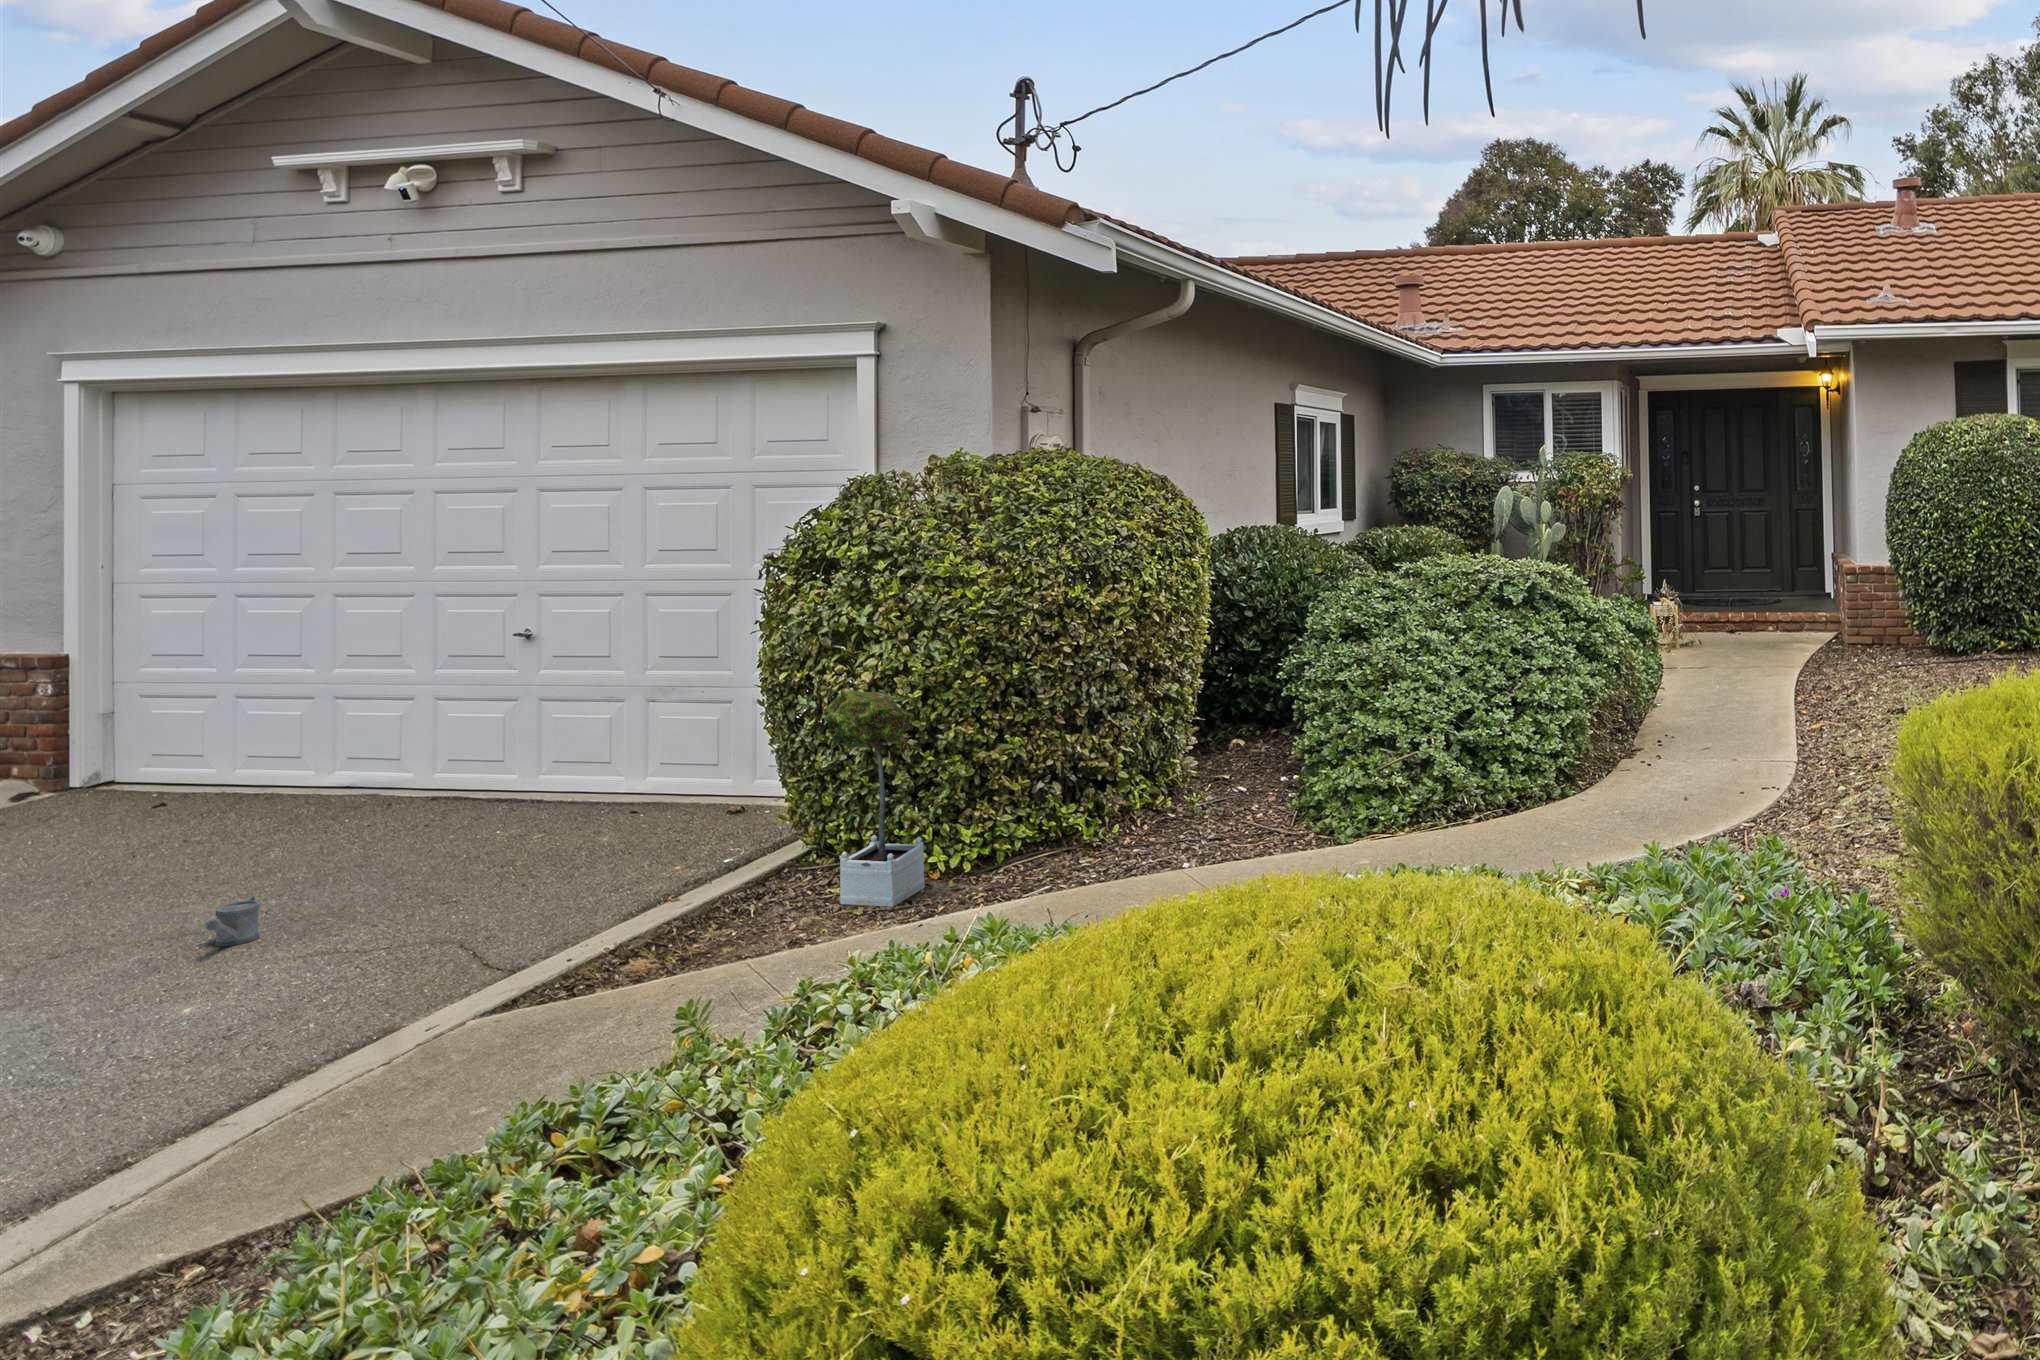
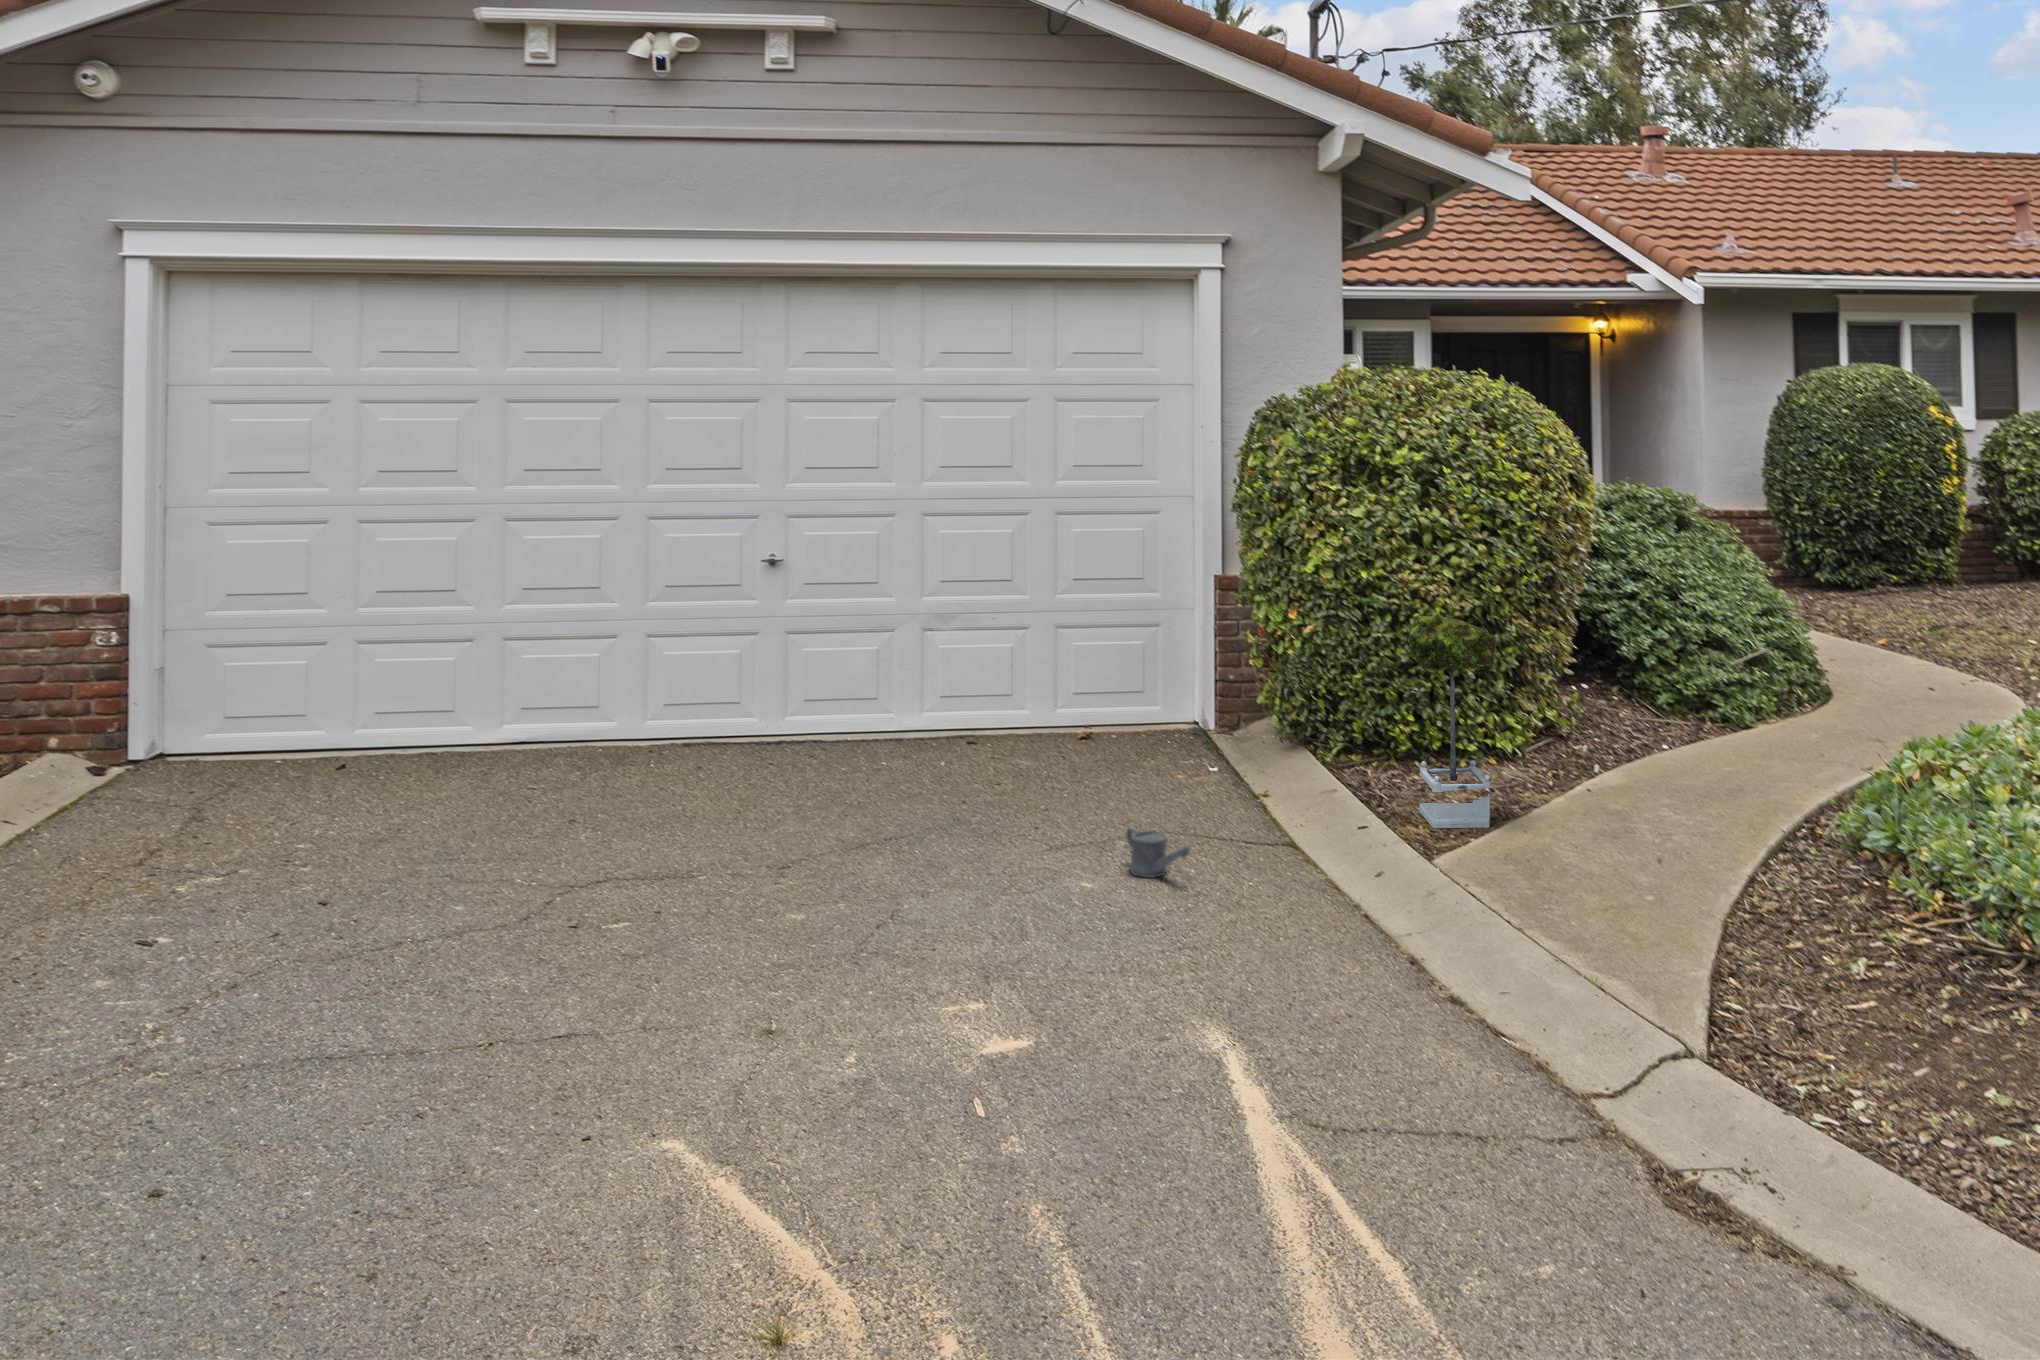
watering can: present [206,896,260,946] -> present [1127,828,1190,878]

